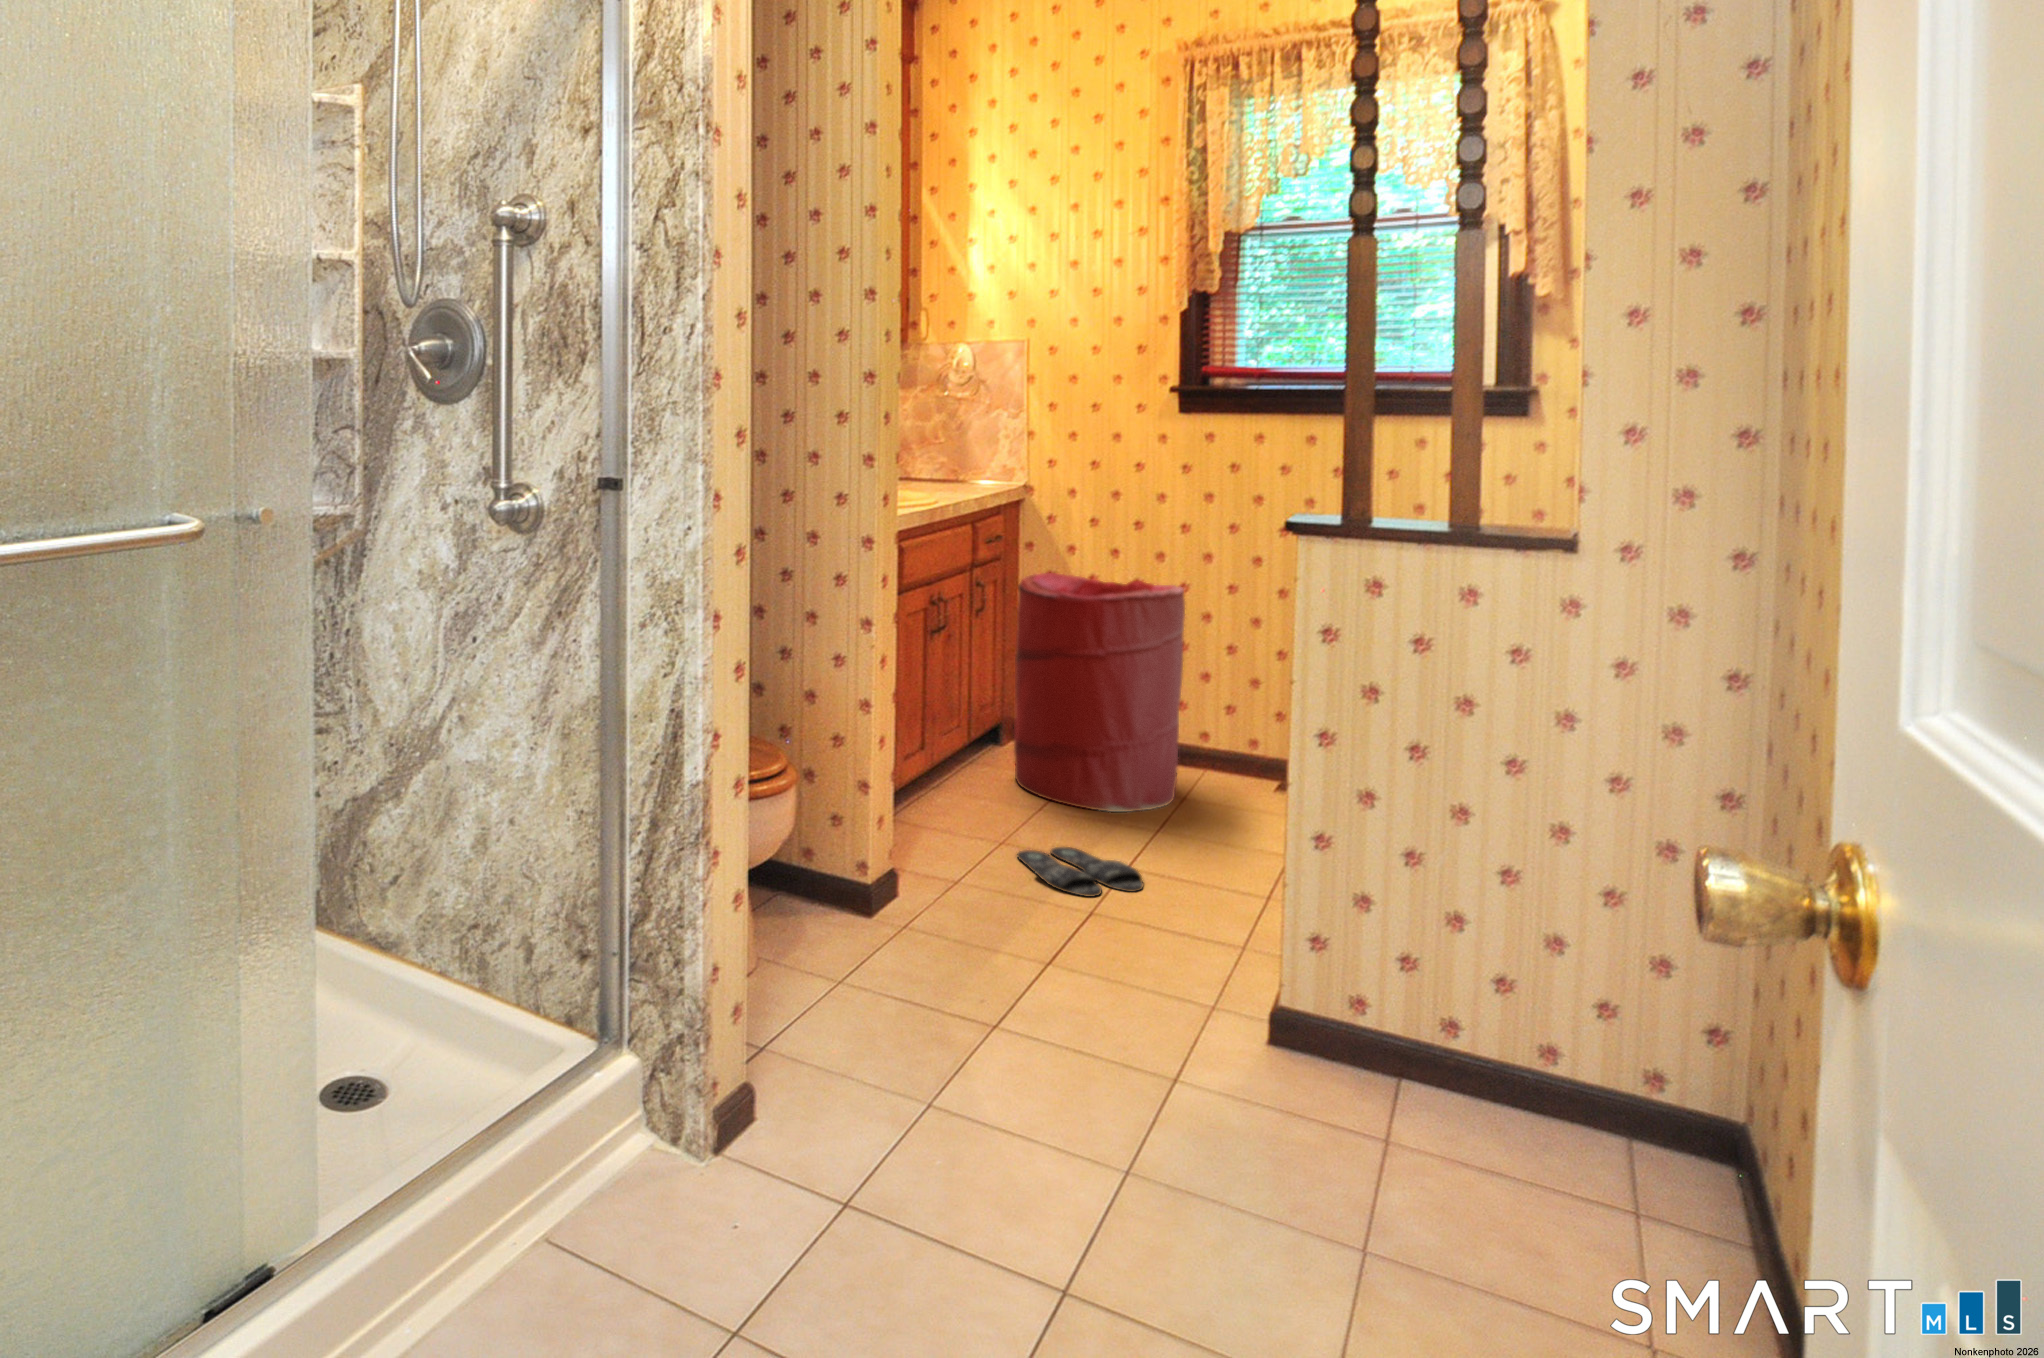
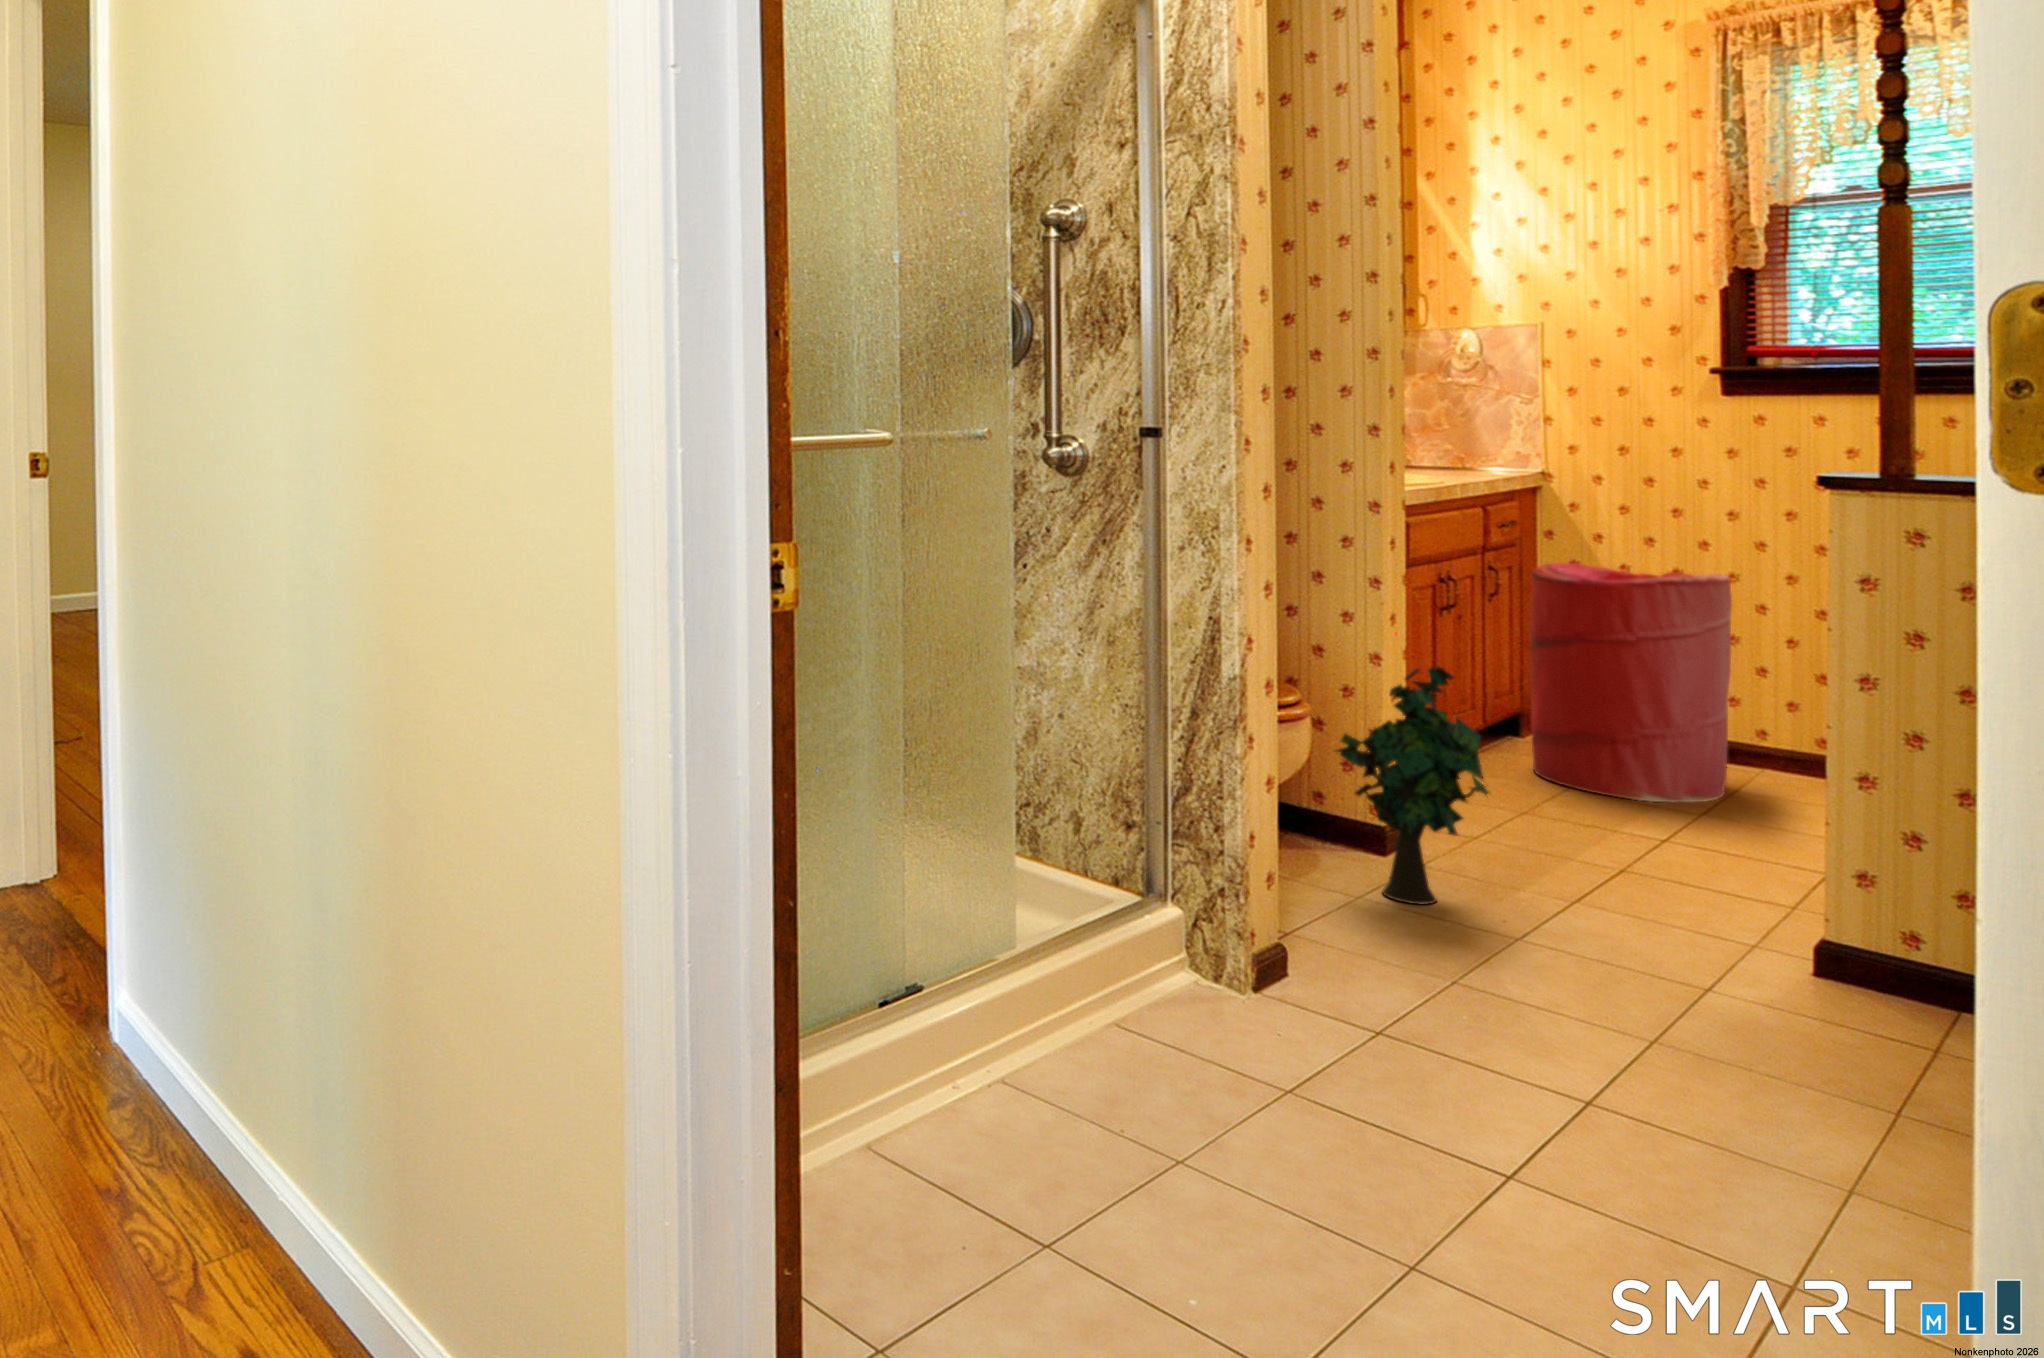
decorative plant: none [819,723,974,986] -> present [1336,666,1489,904]
slippers: present [1017,847,1143,897] -> none [1537,823,1683,861]

